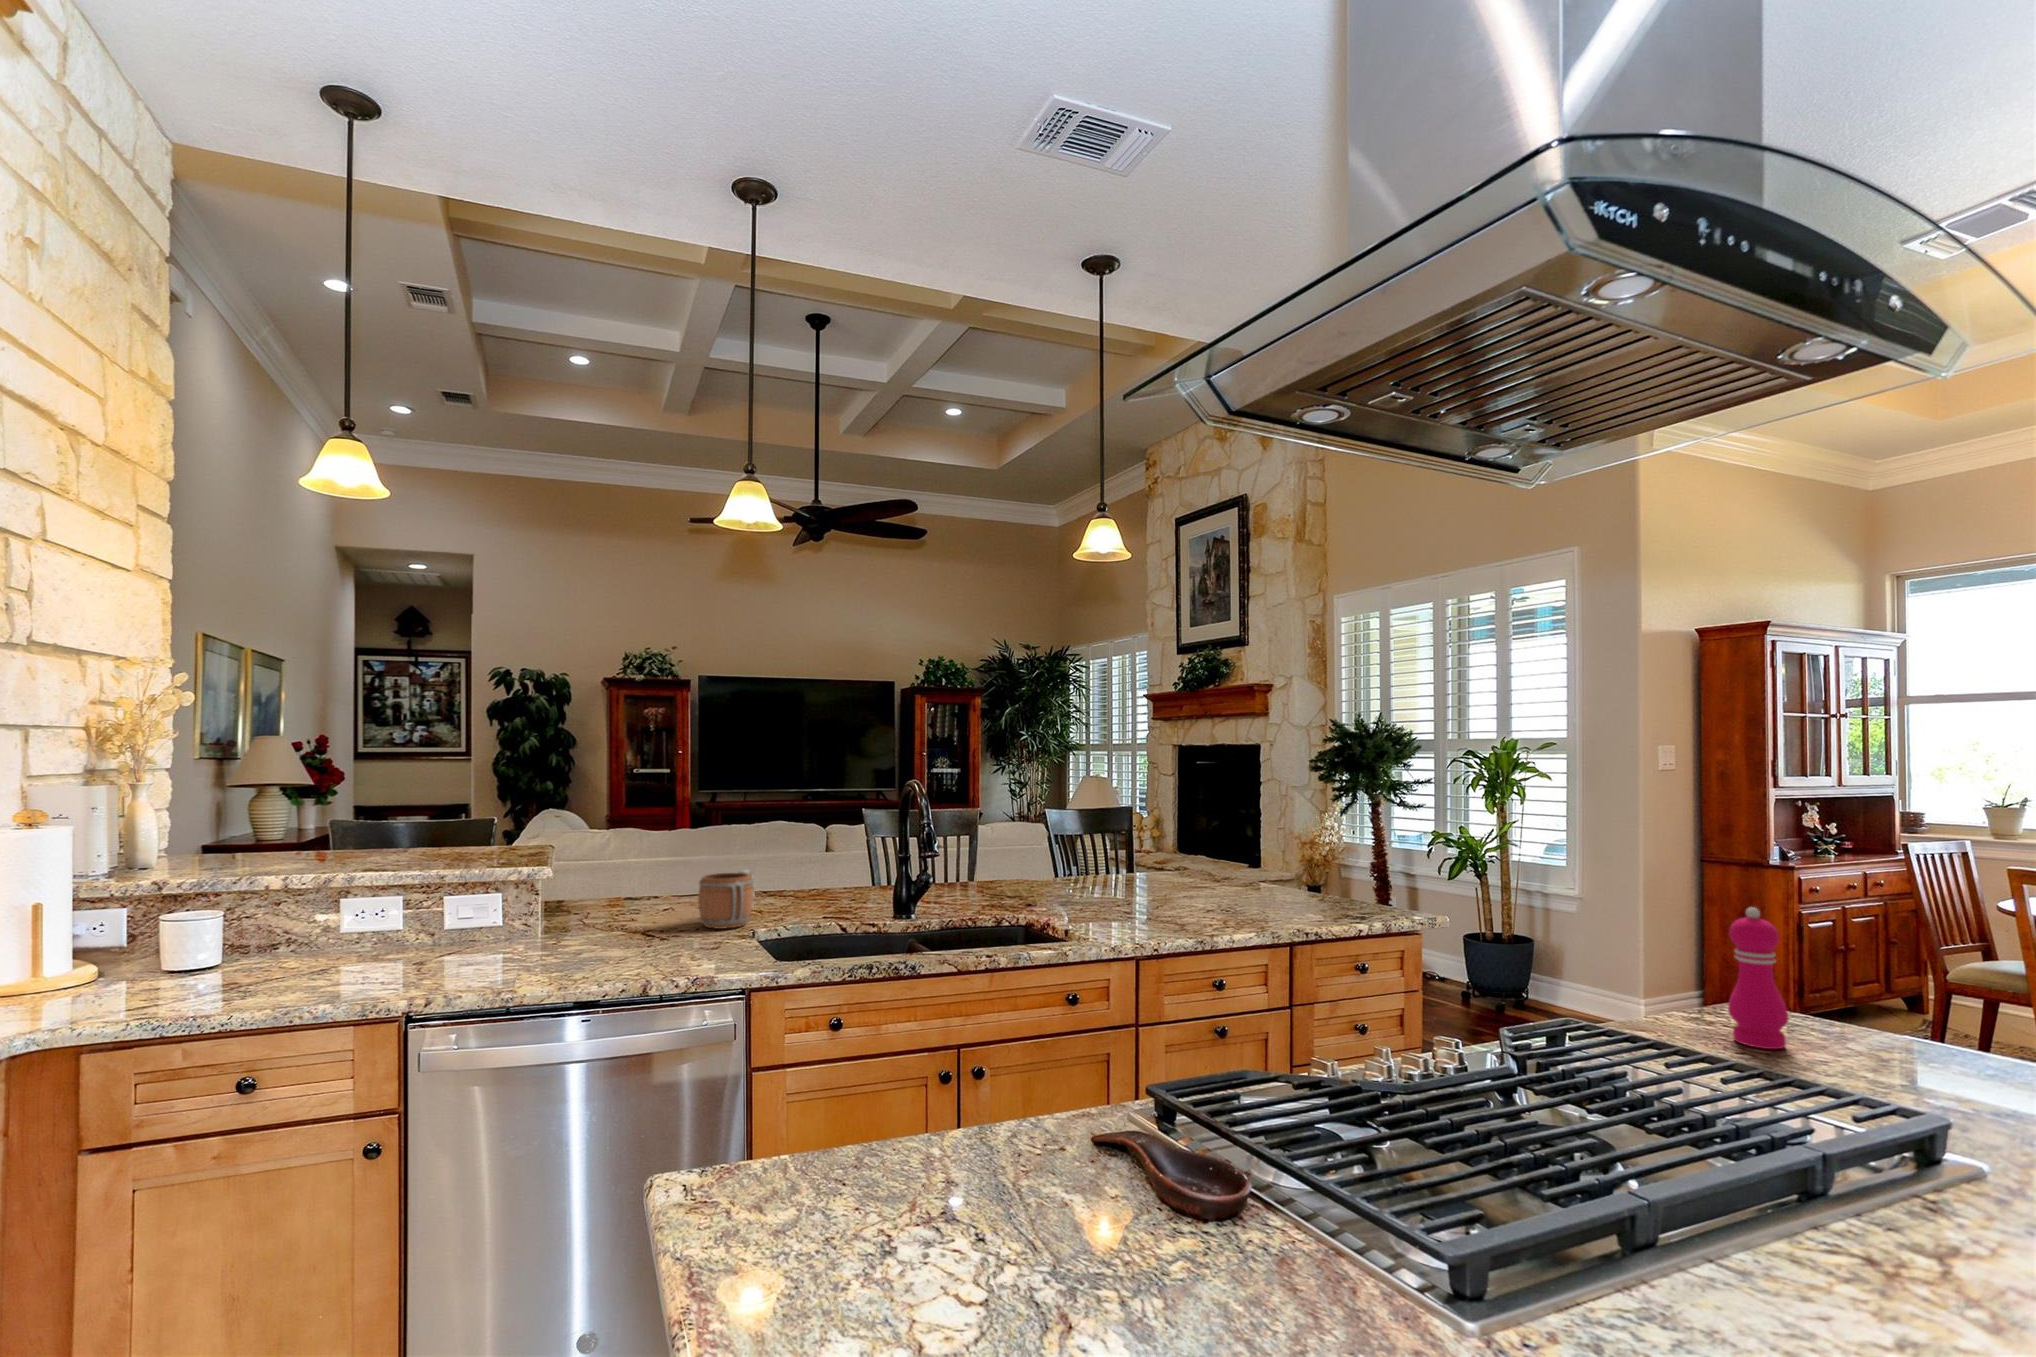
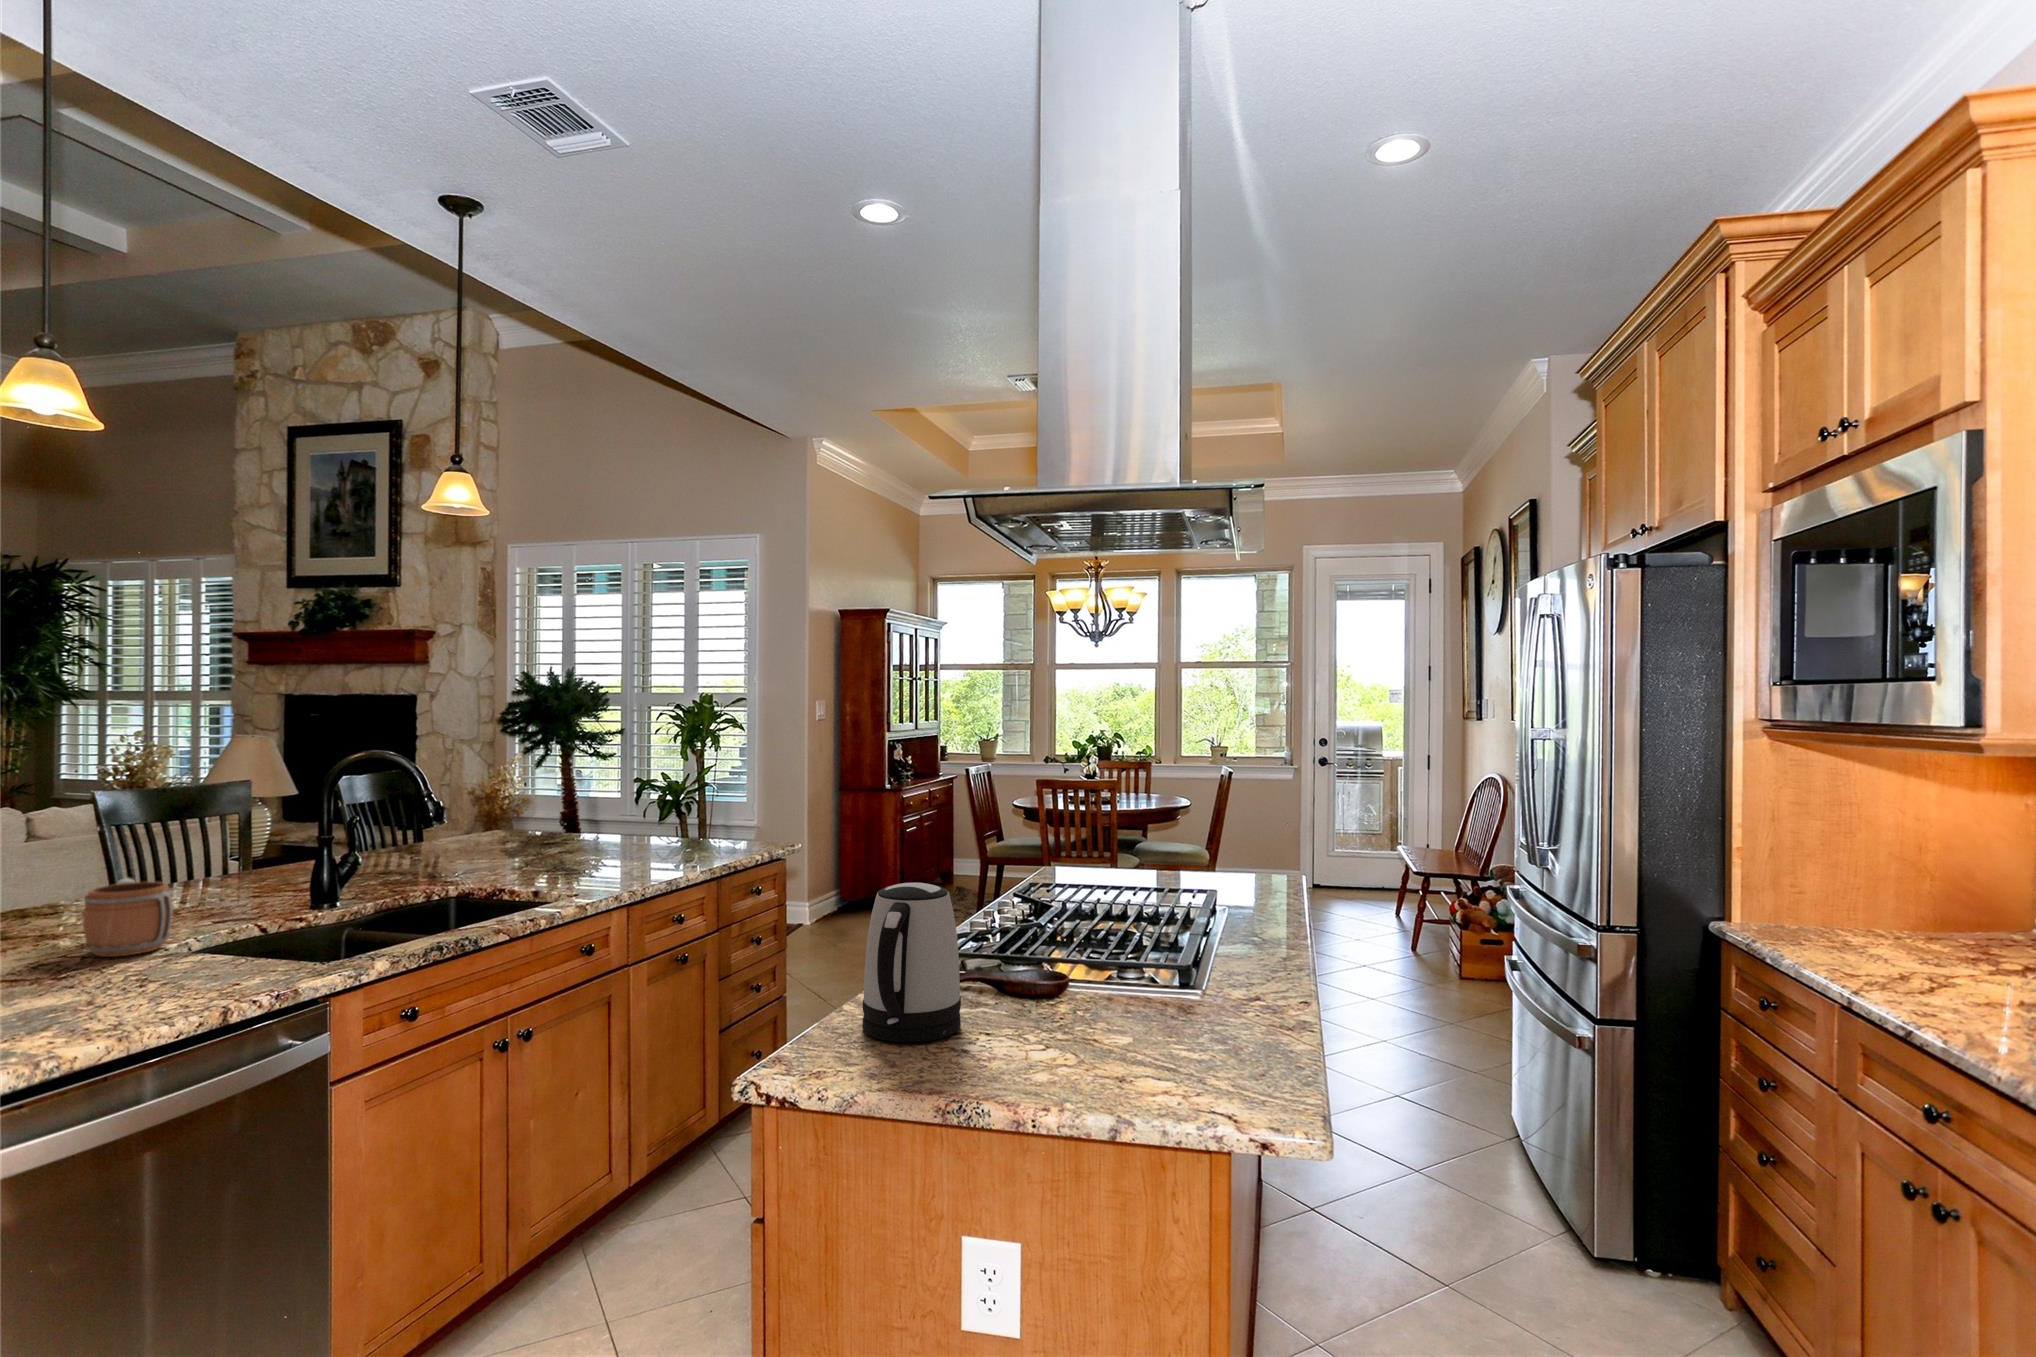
pepper mill: present [1728,907,1788,1049] -> none [1064,801,1090,876]
kettle: none [787,981,992,1246] -> present [862,883,961,1042]

